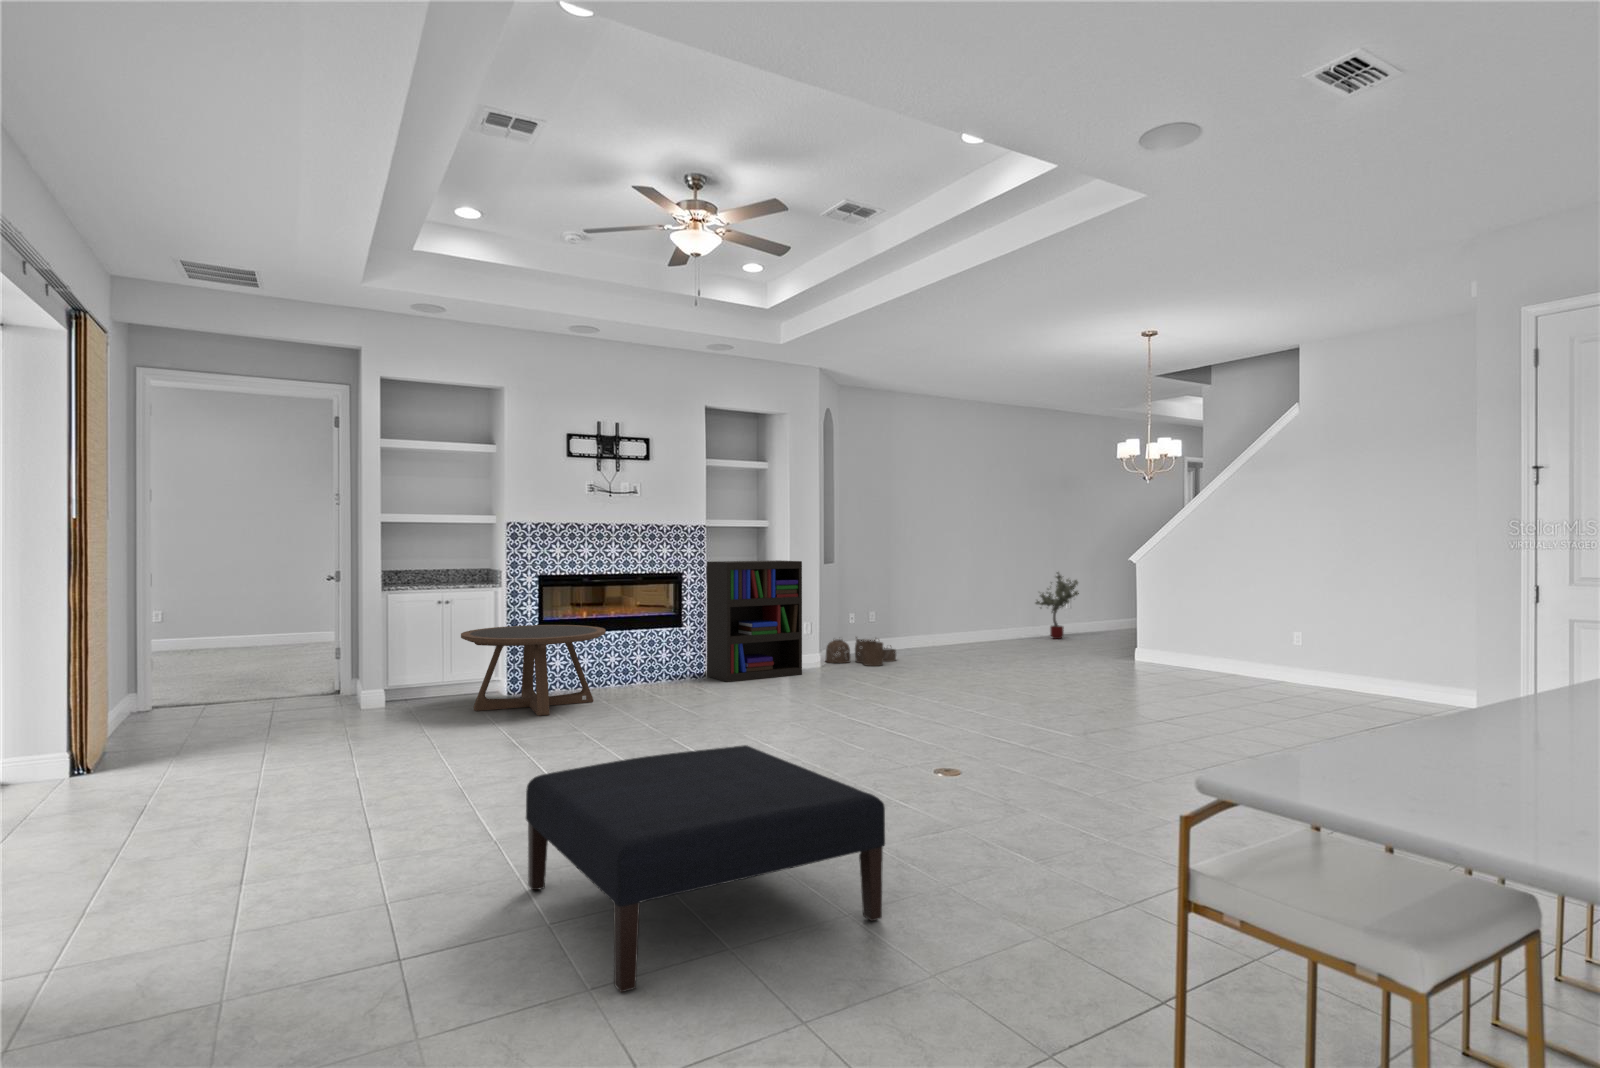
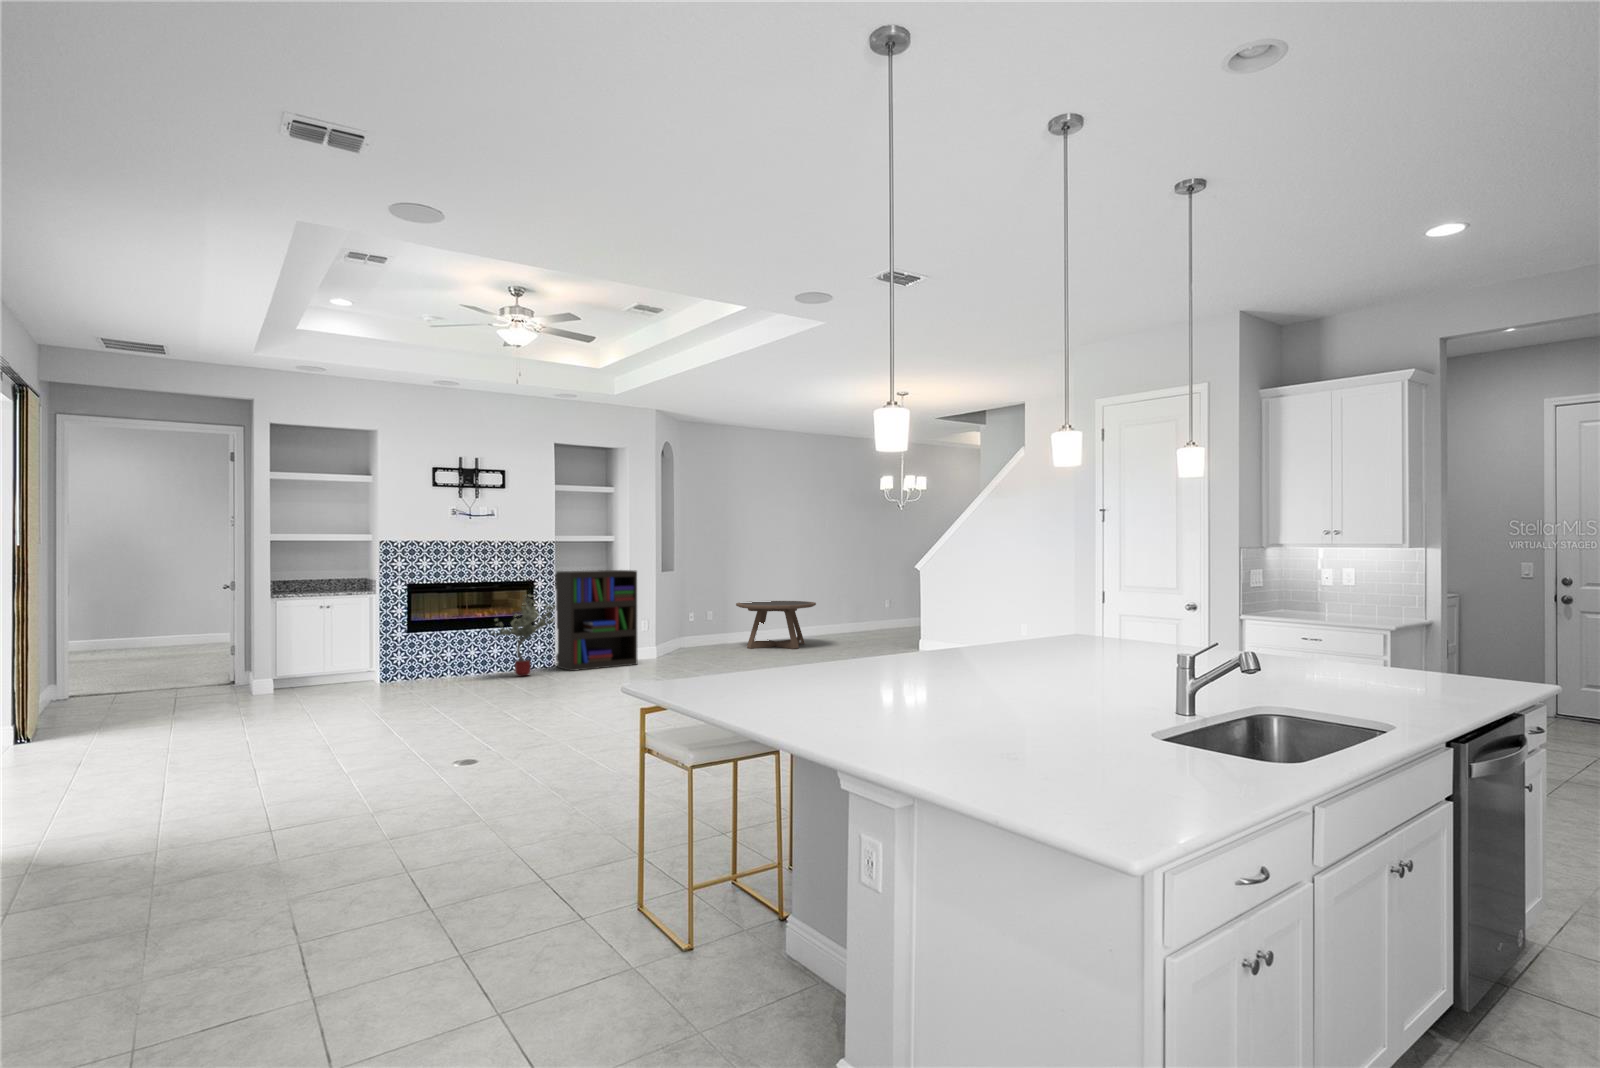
potted tree: present [1036,572,1079,639] -> present [490,595,556,677]
coffee table: present [461,625,606,716] -> present [736,601,816,649]
woven basket: present [825,637,896,666] -> none [664,633,725,658]
ottoman: present [526,745,885,992] -> none [359,698,588,830]

